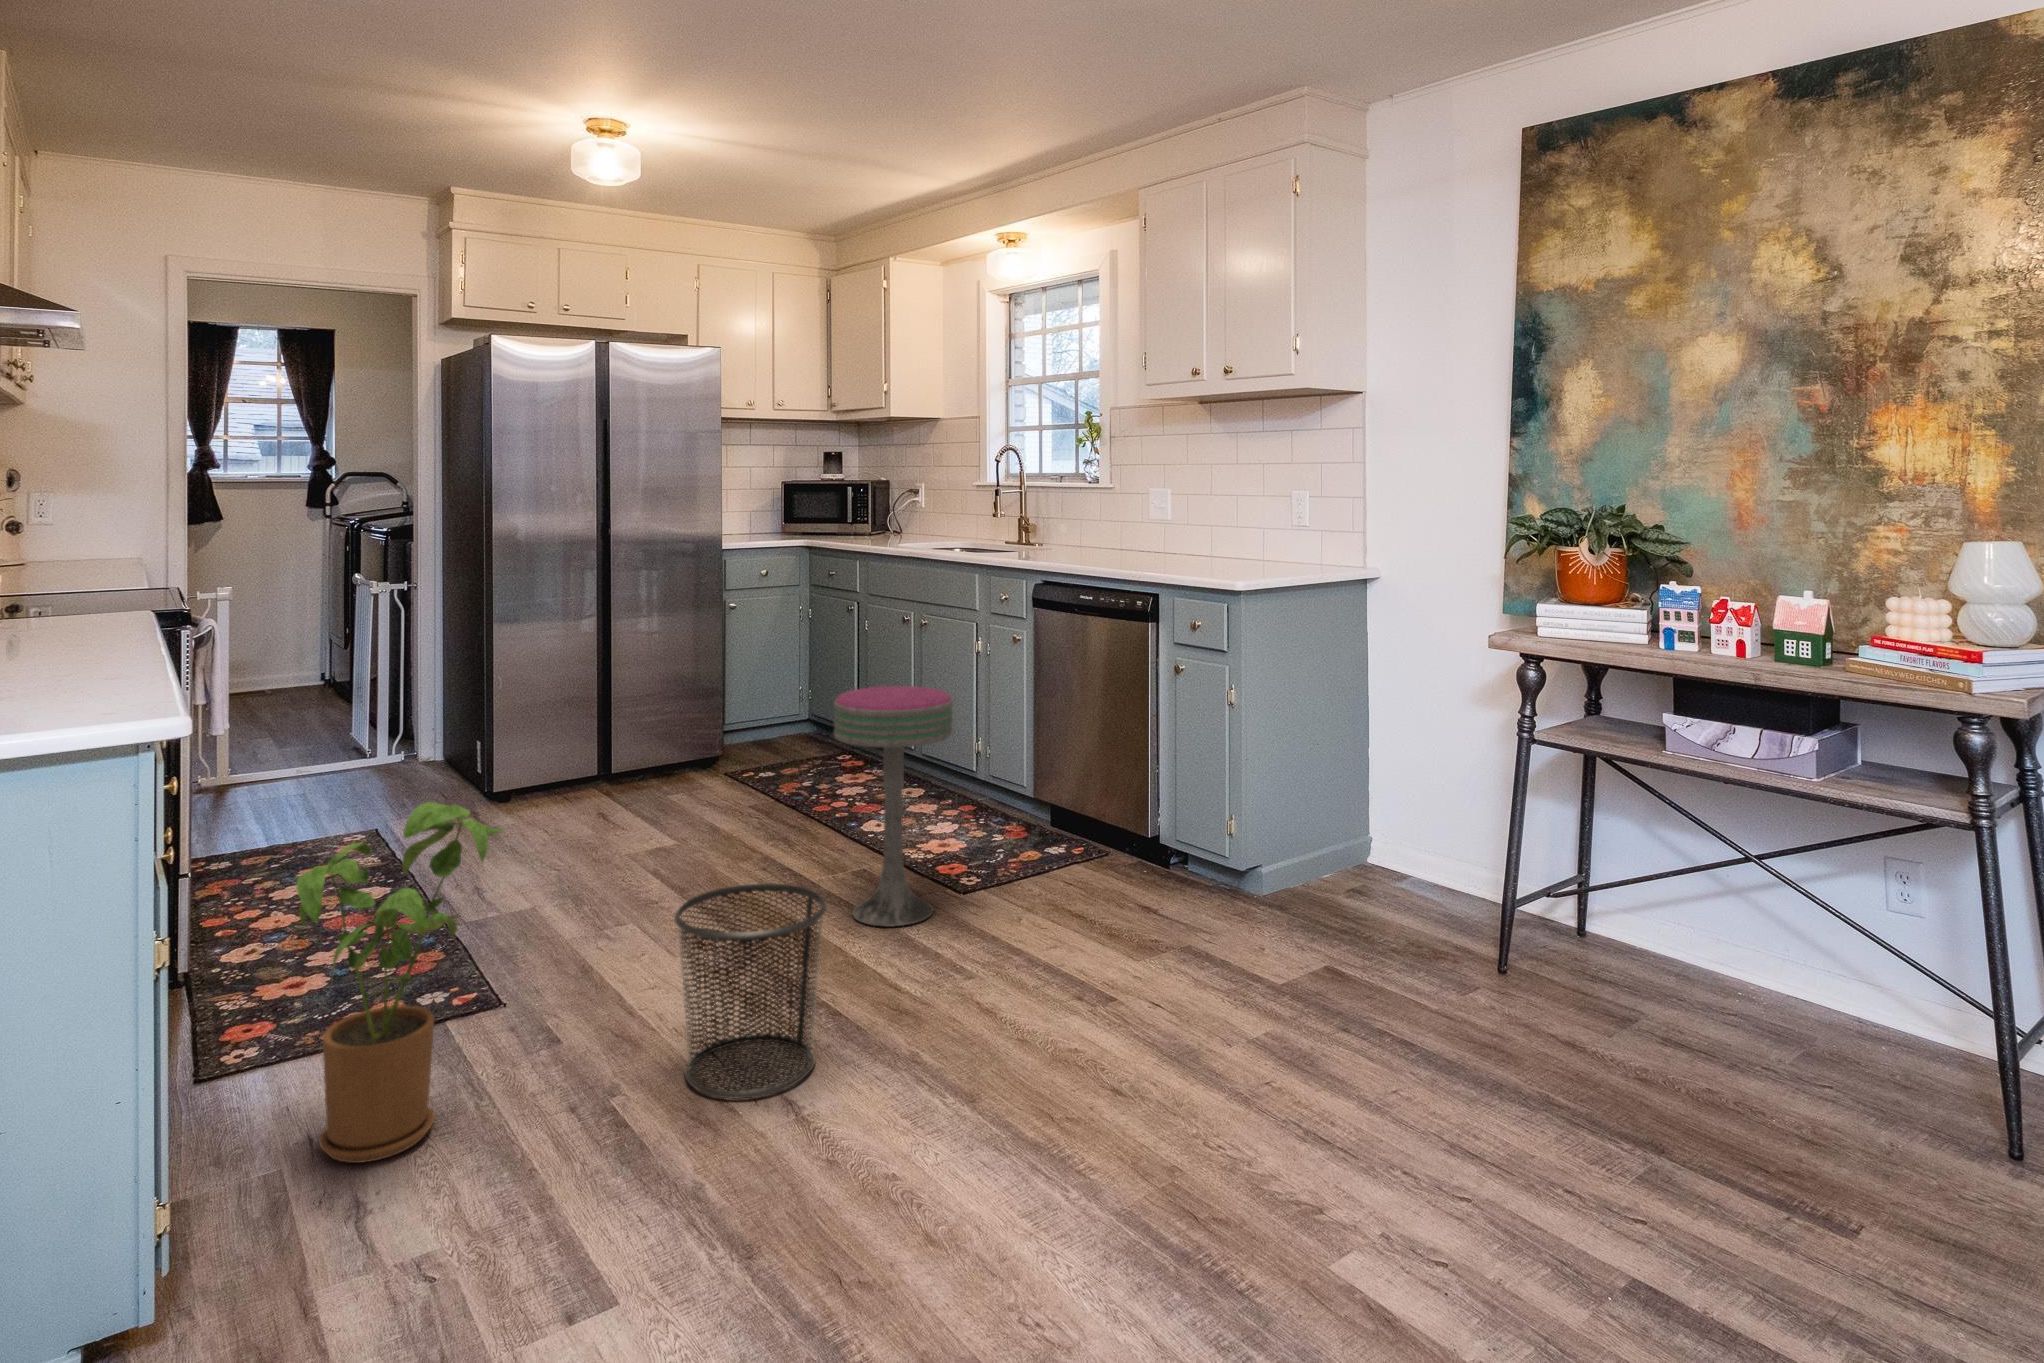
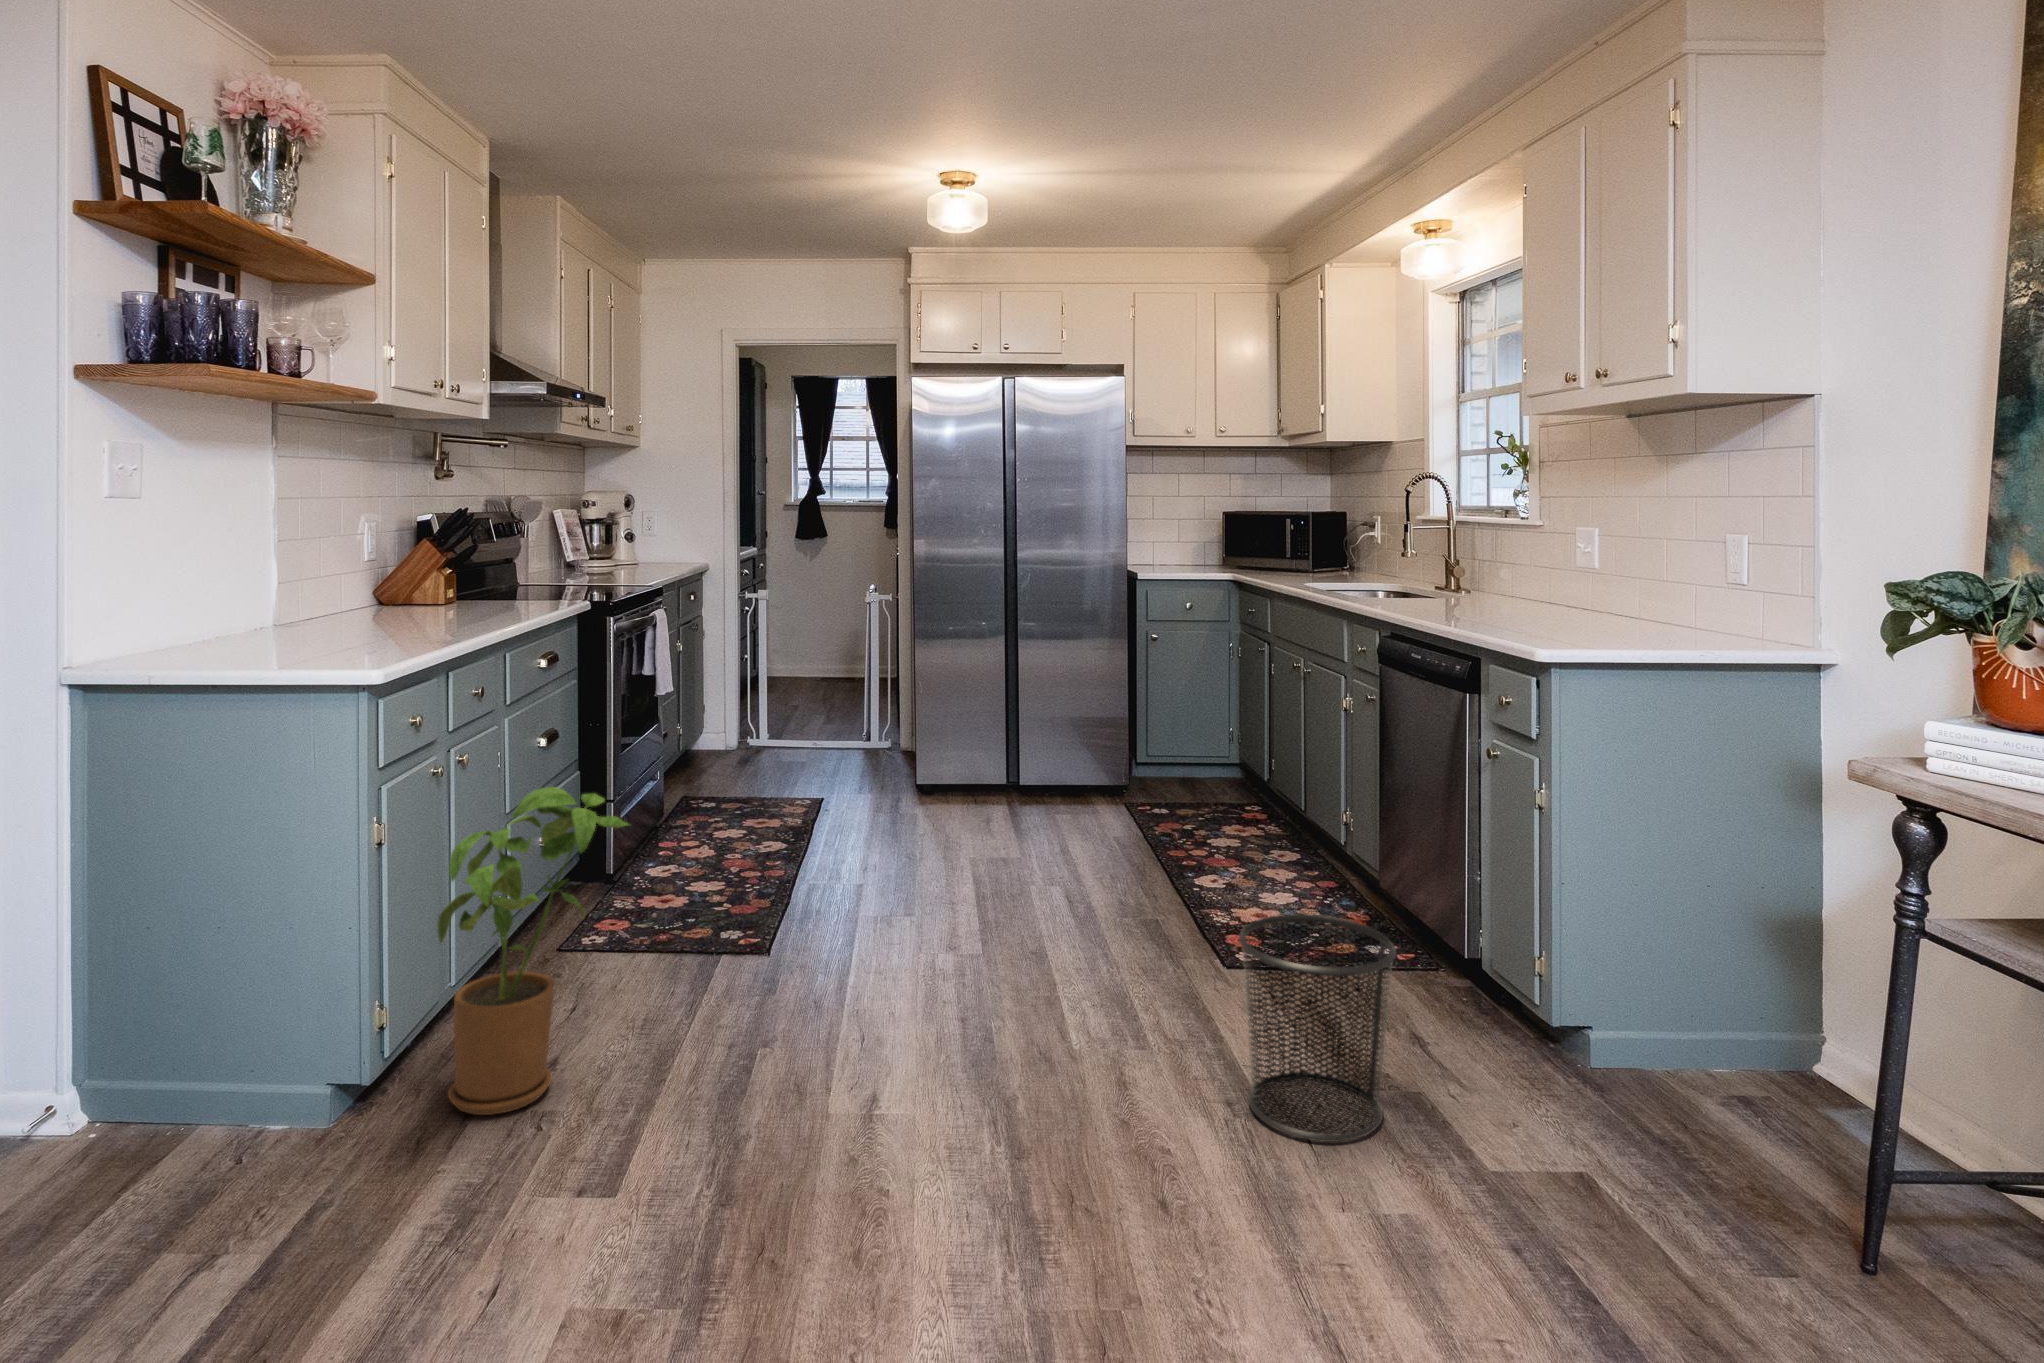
bar stool: present [834,686,953,927] -> none [1071,732,1204,1008]
waste bin: present [674,883,827,1098] -> present [1239,914,1396,1142]

